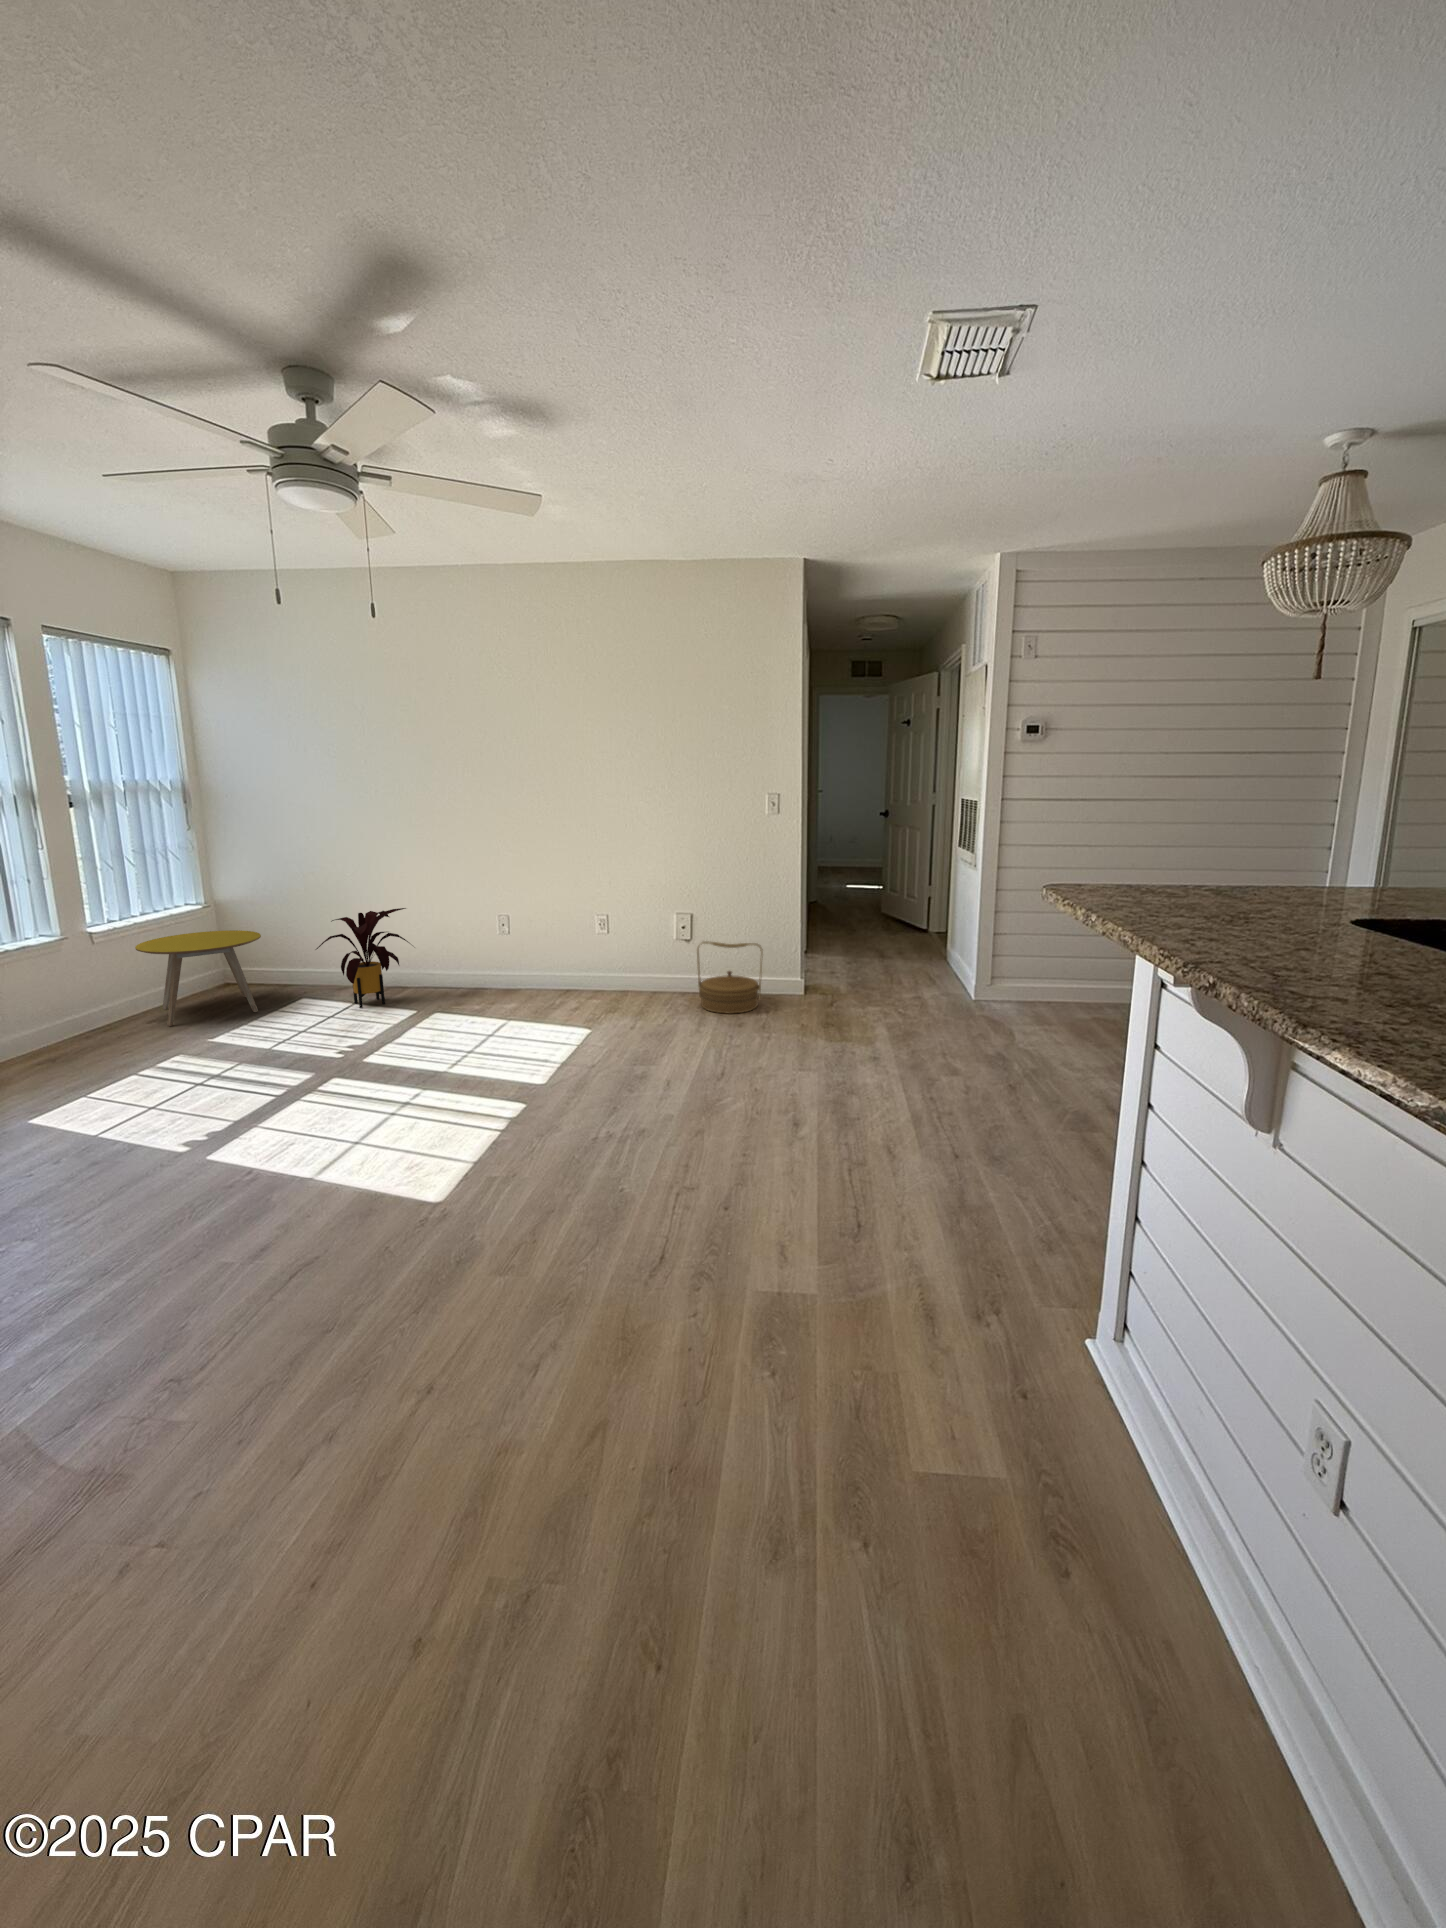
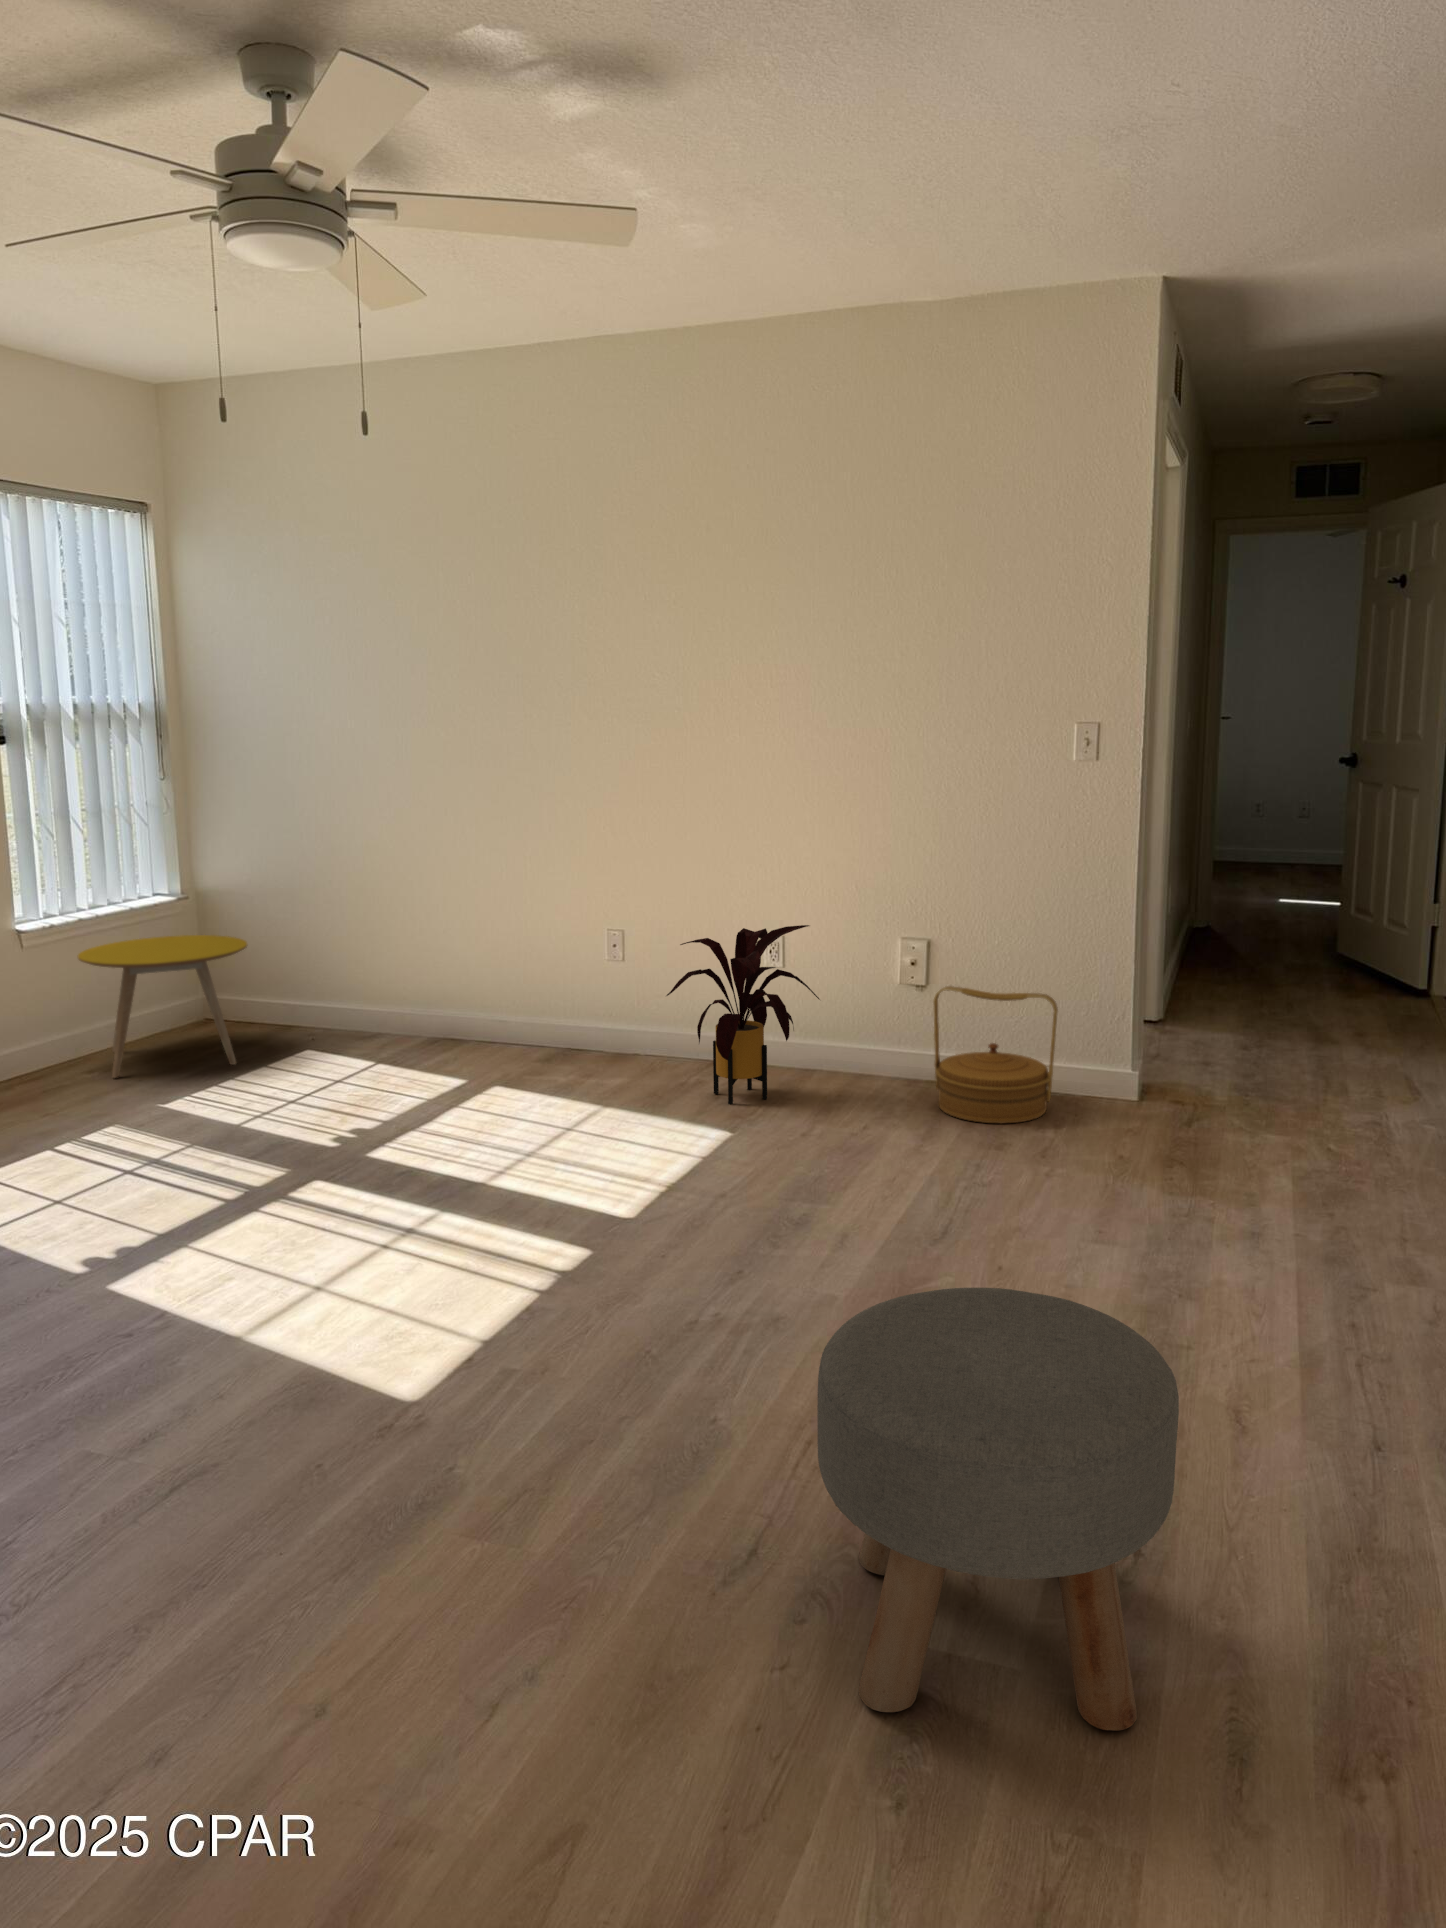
house plant: present [317,908,409,1008] -> present [667,925,820,1104]
ottoman: none [703,1098,887,1324] -> present [817,1288,1179,1730]

